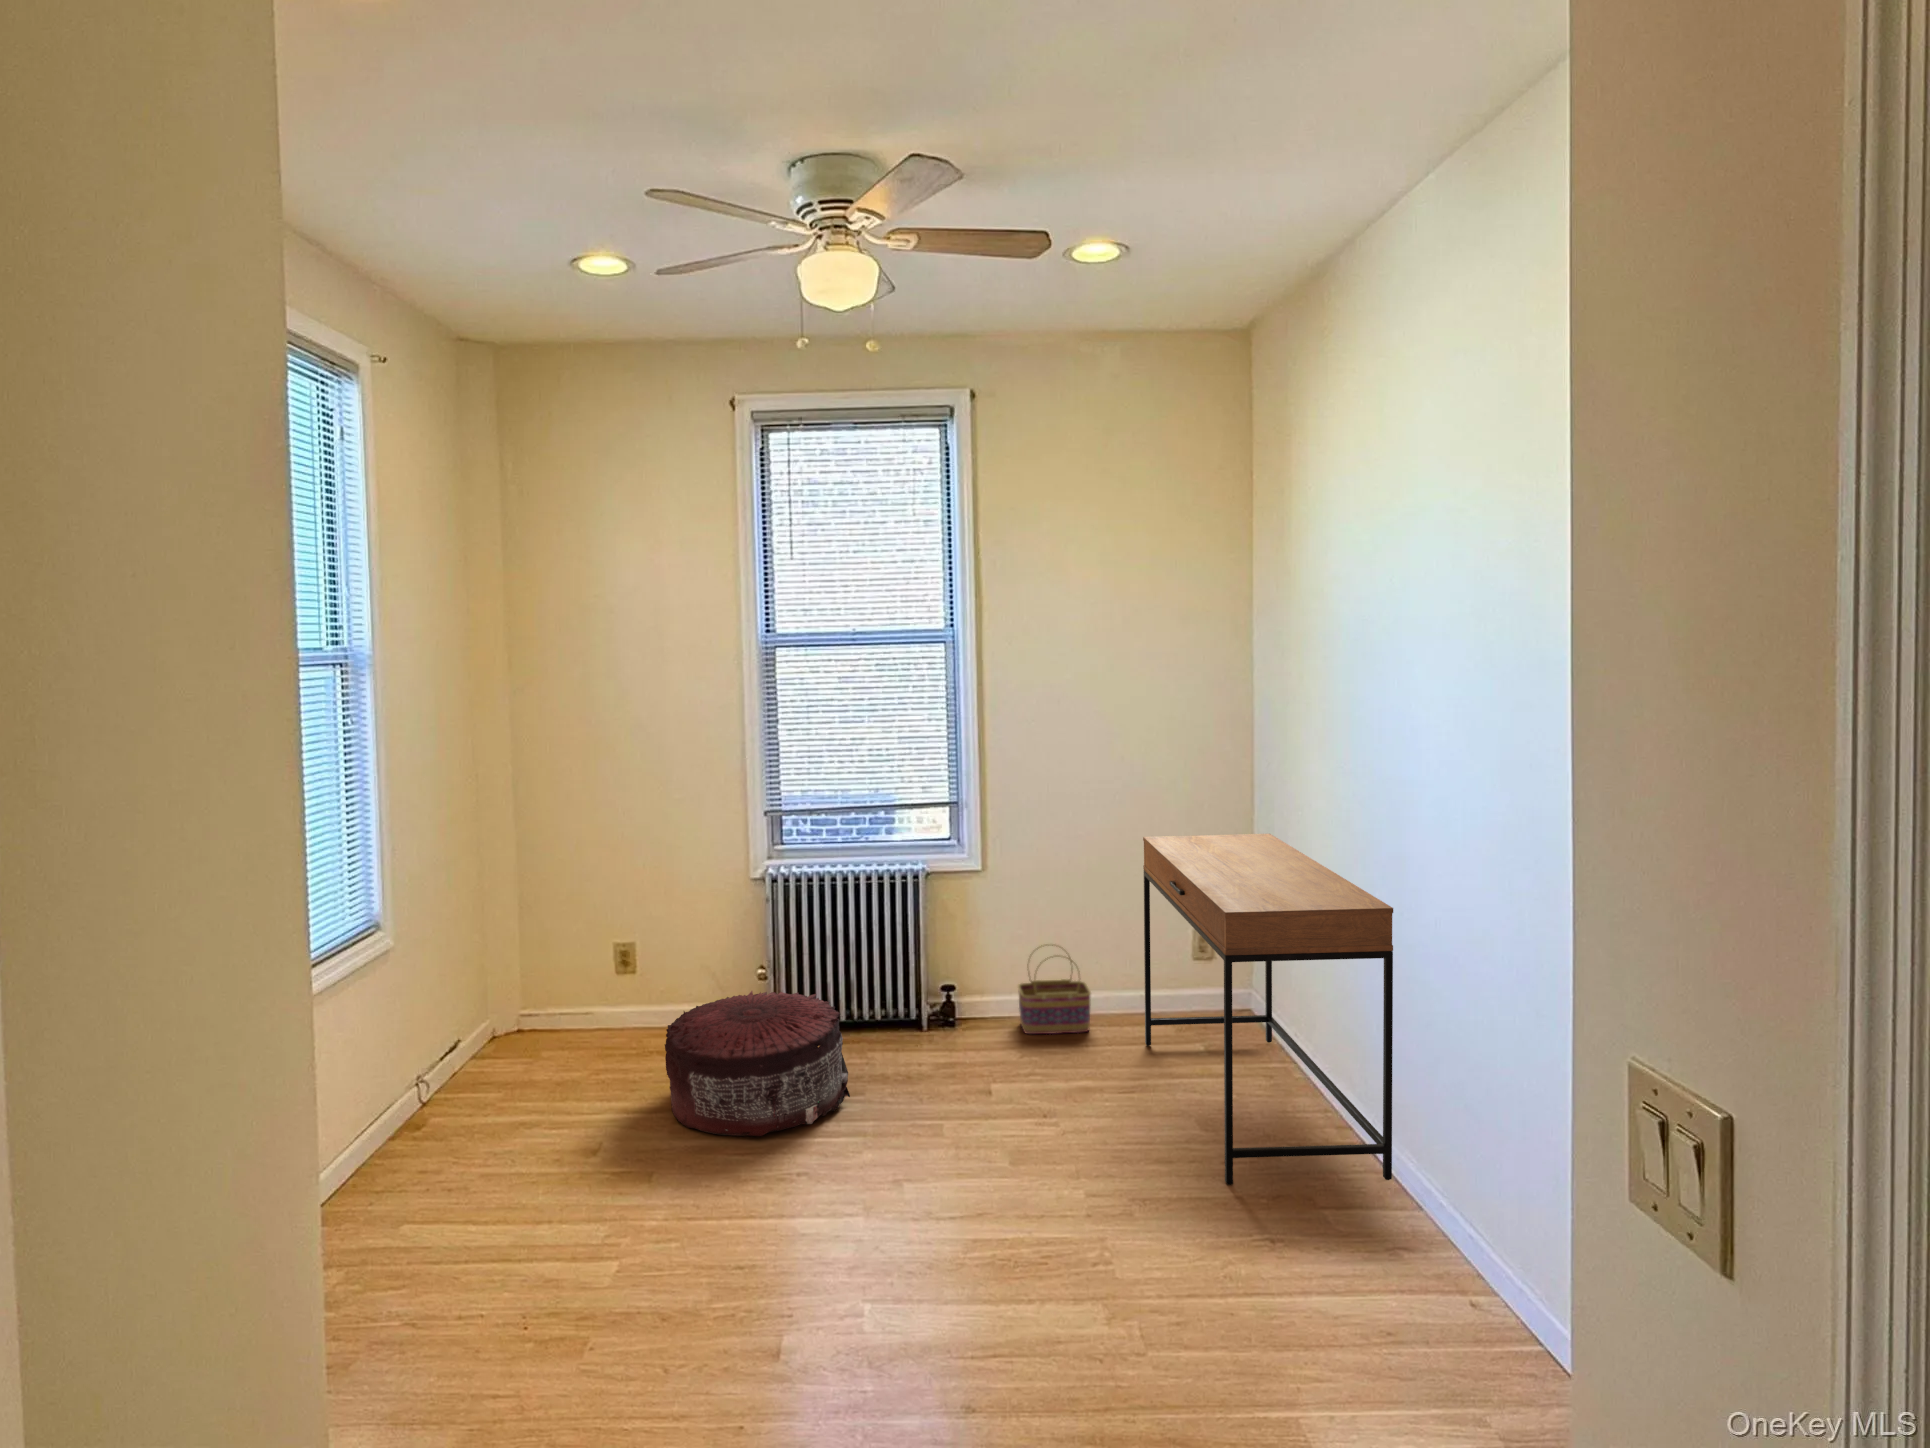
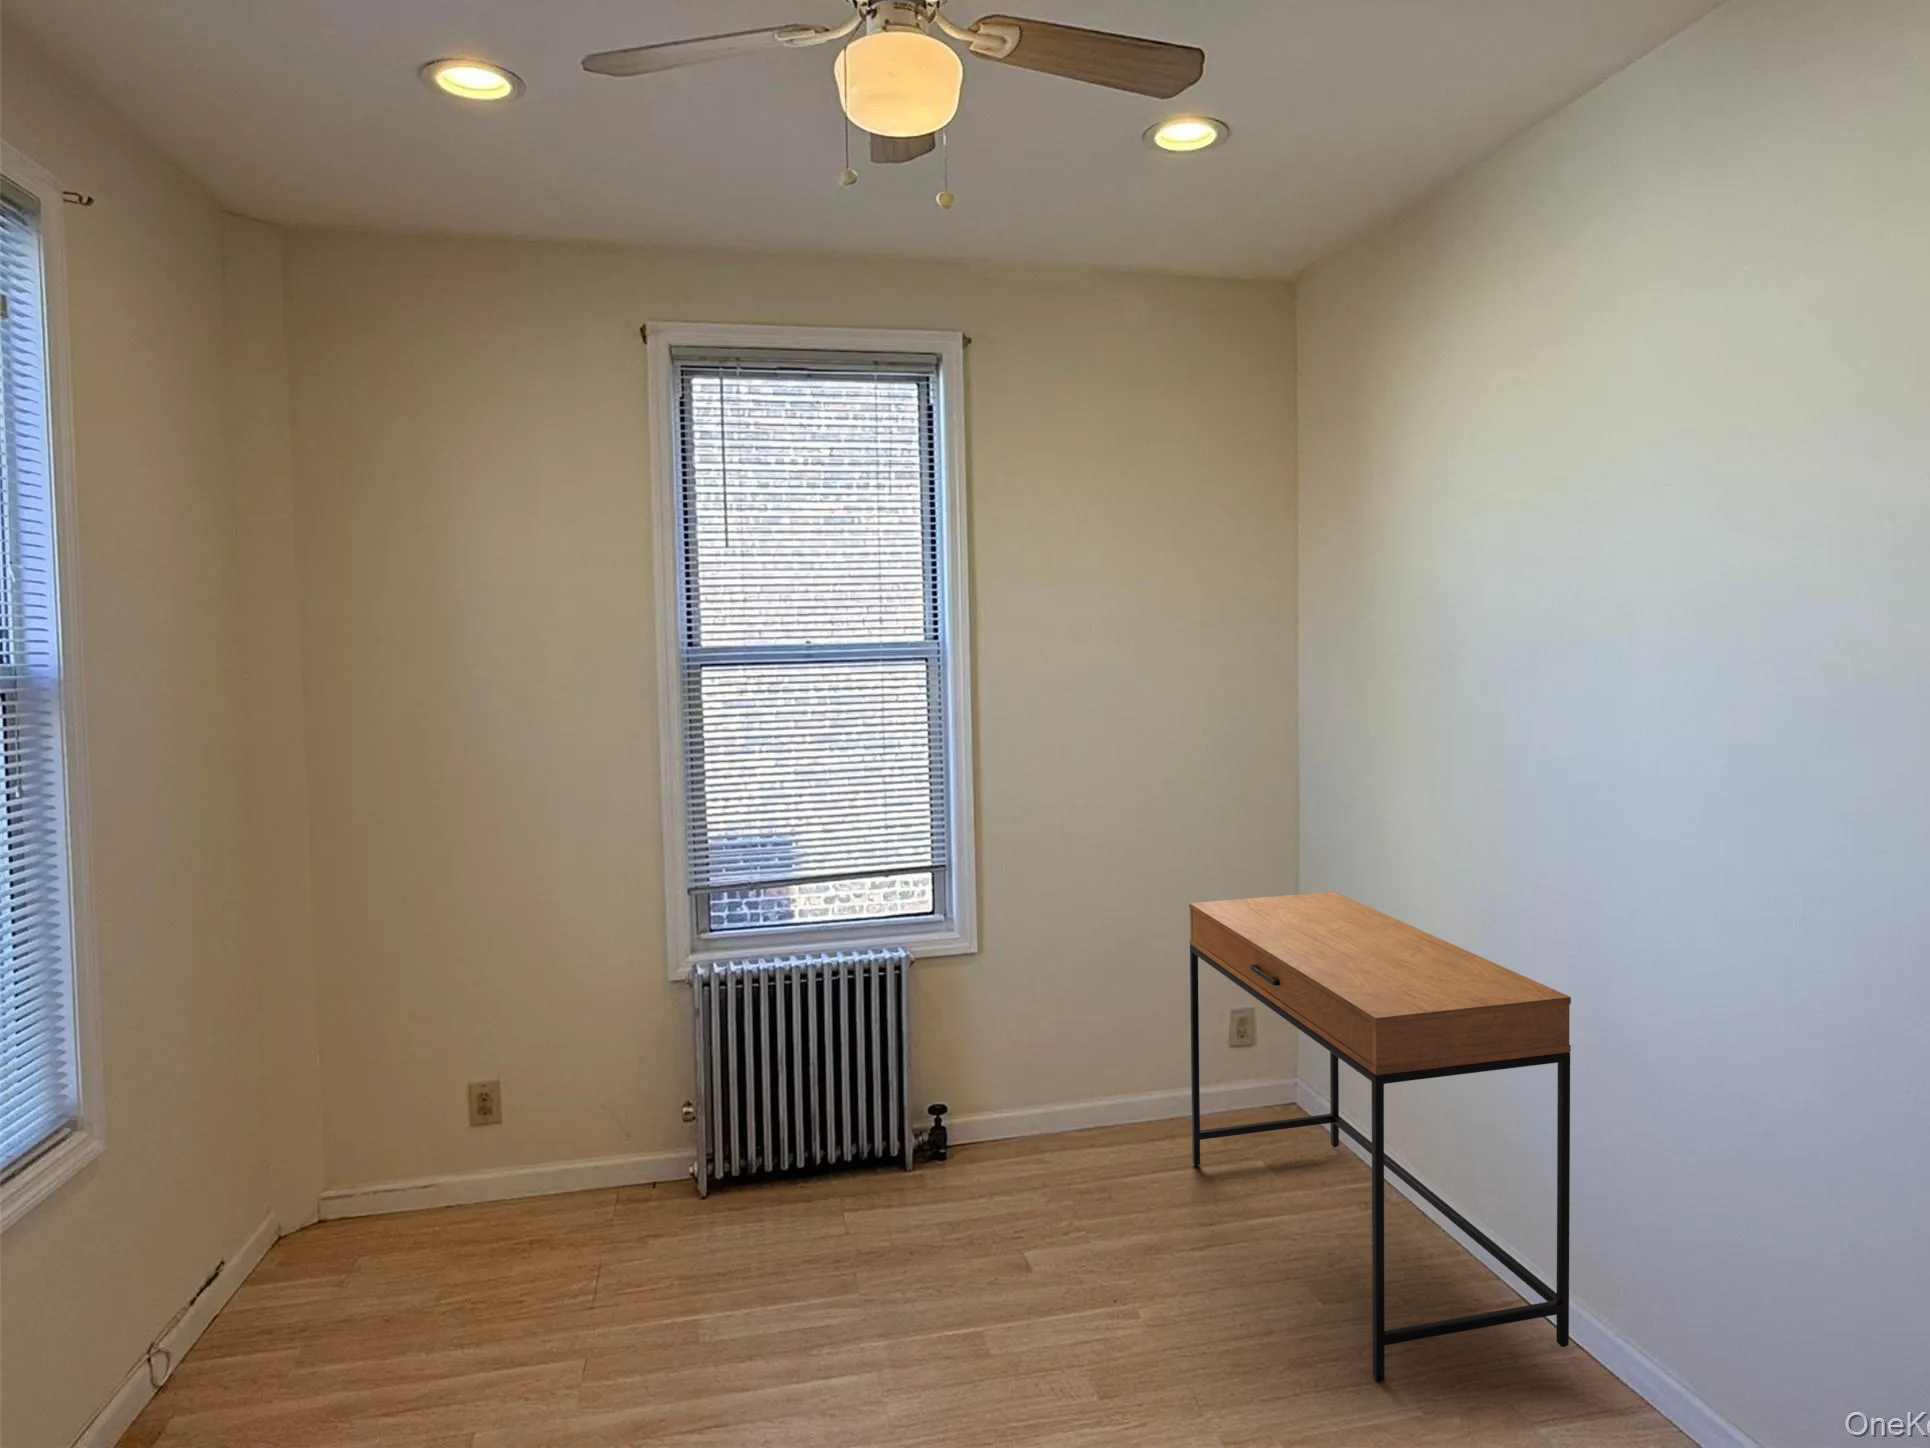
basket: present [1018,945,1091,1034] -> none [1025,1041,1120,1162]
pouf: present [665,991,850,1136] -> none [559,1144,836,1385]

